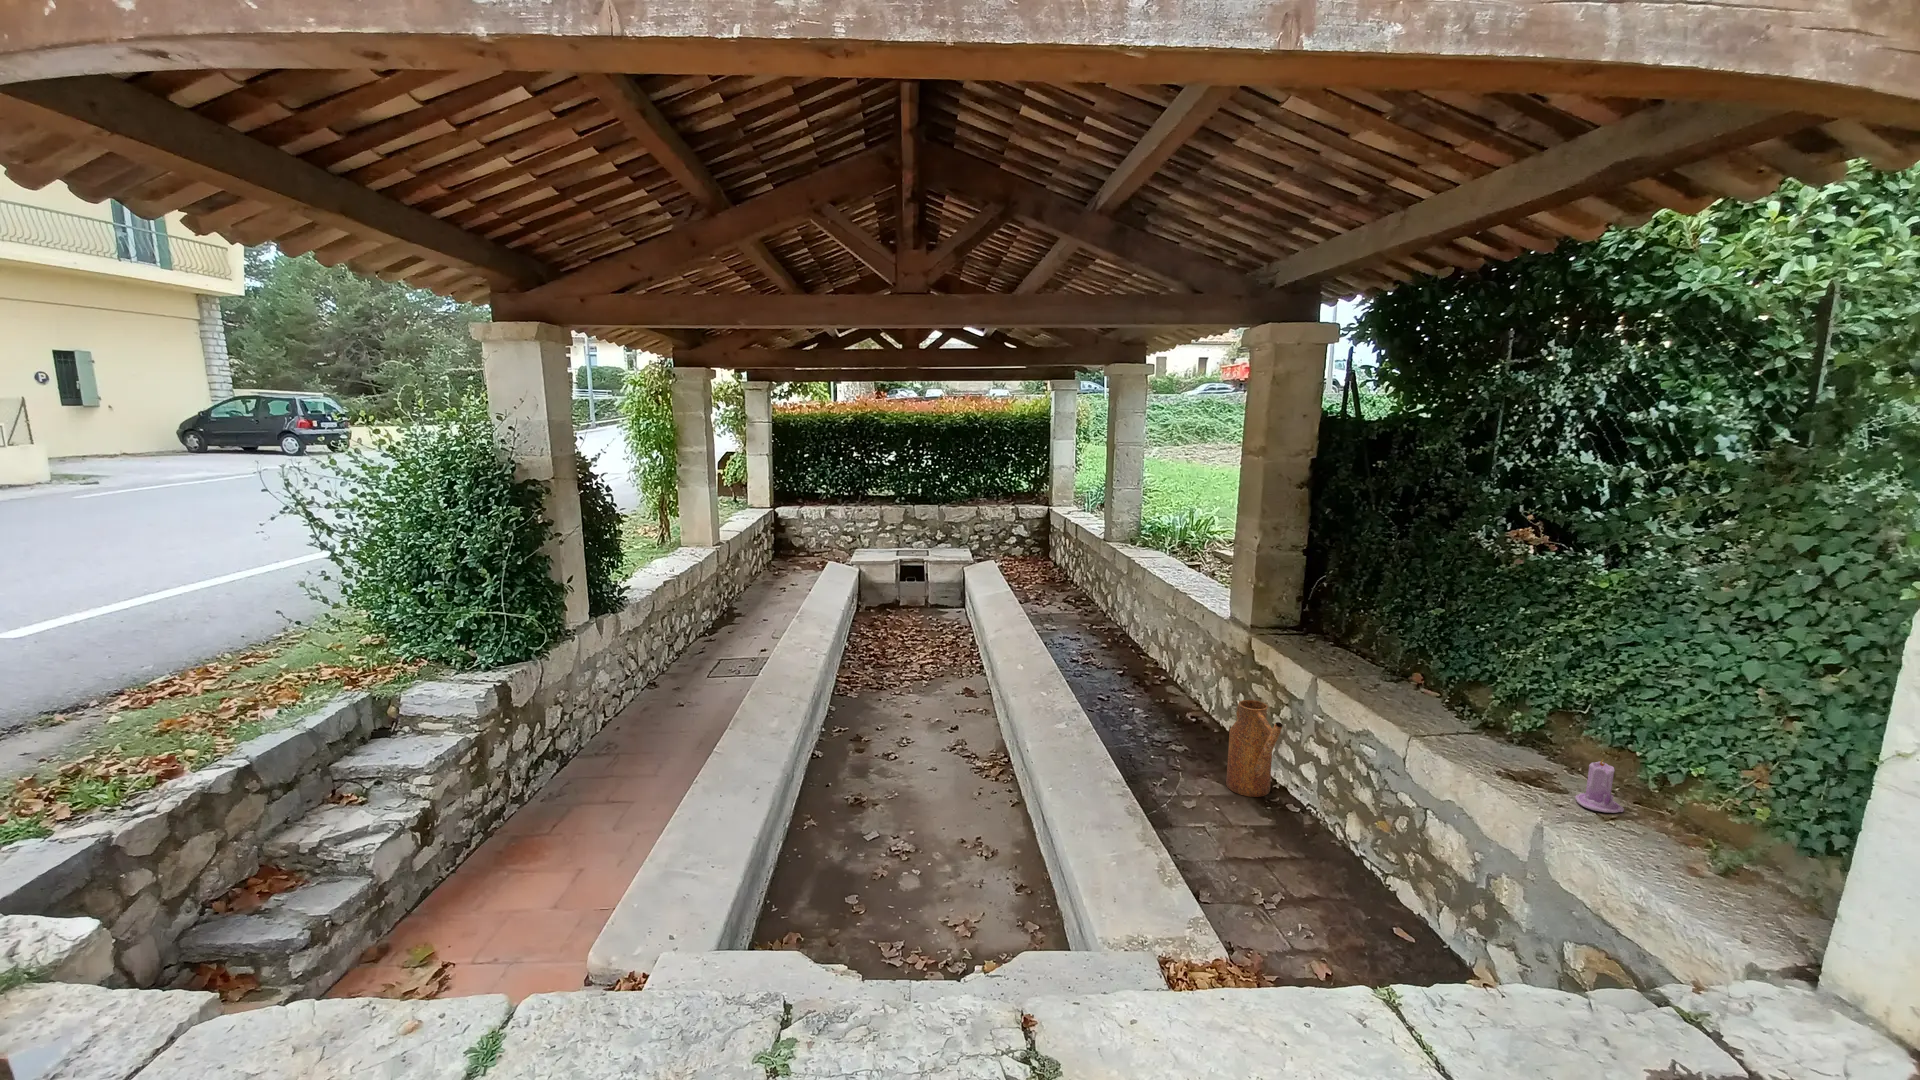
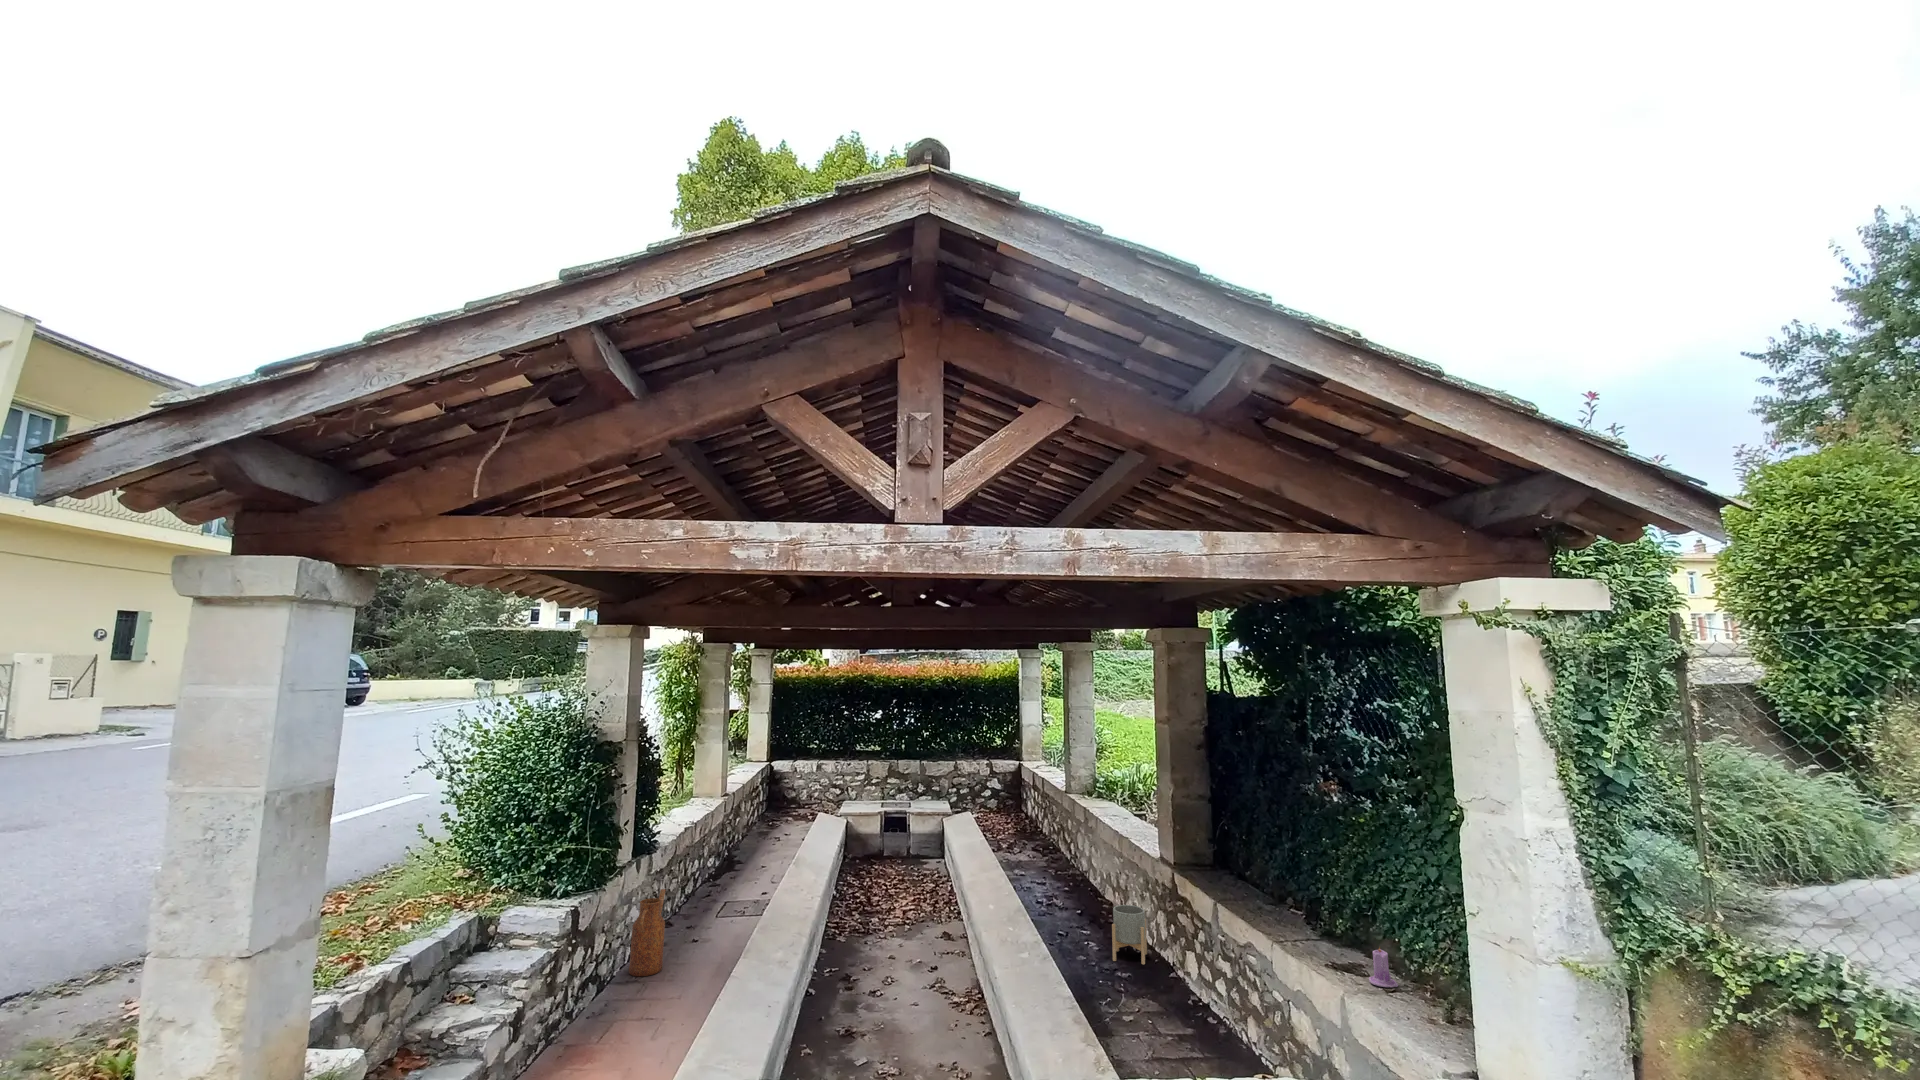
planter: none [1164,668,1206,733] -> present [1112,905,1147,964]
watering can: present [1226,700,1283,797] -> present [629,889,666,976]

